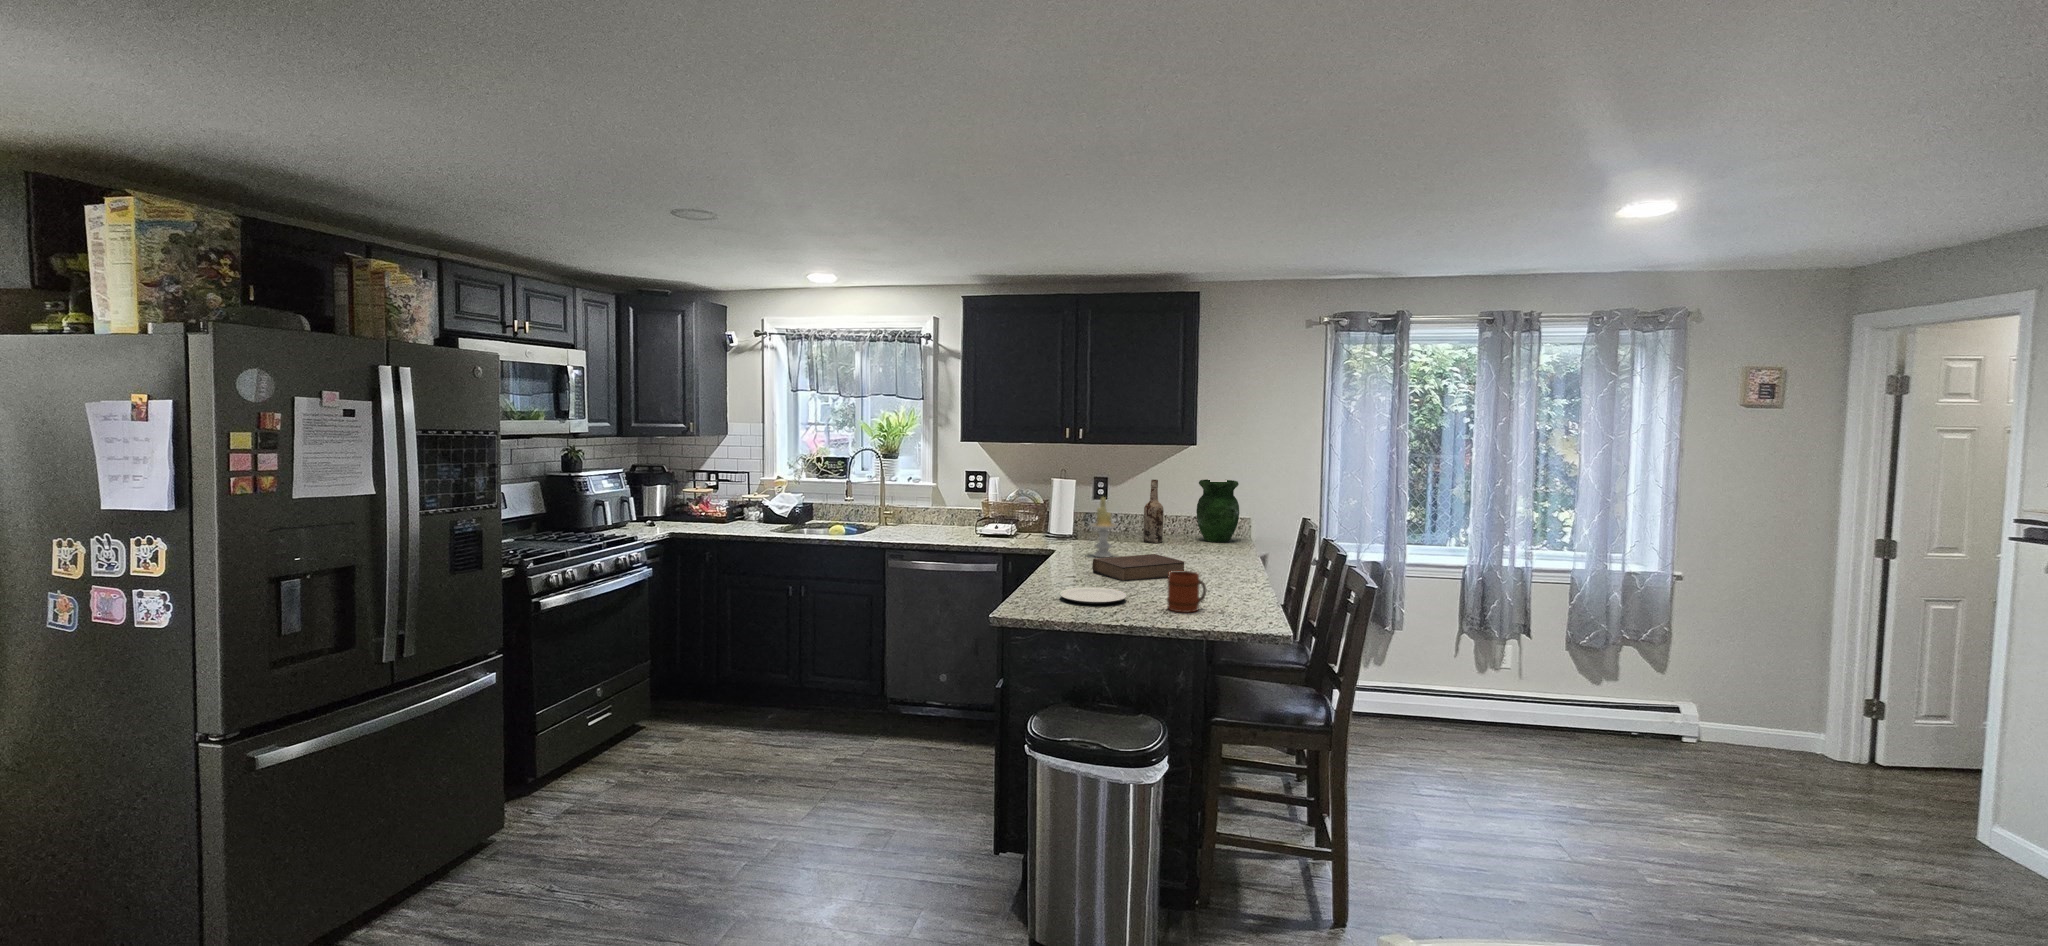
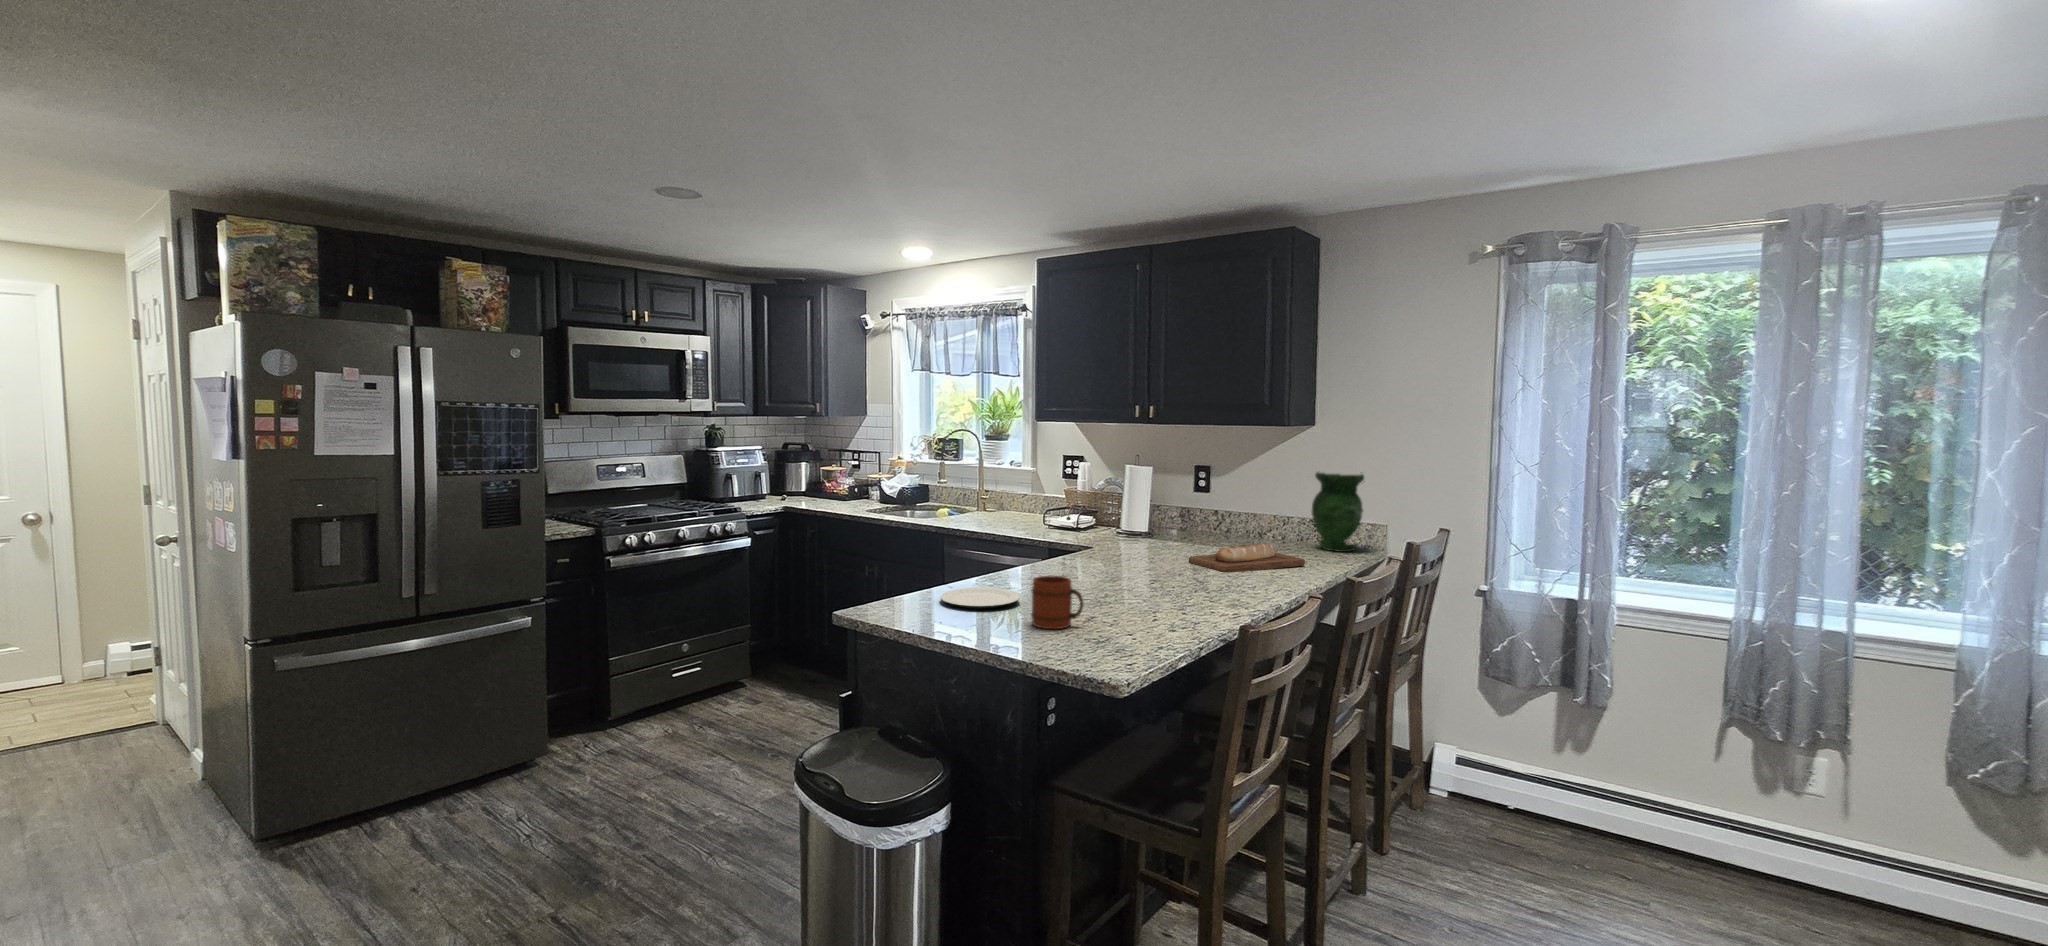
wine bottle: present [1143,480,1164,543] -> none [1235,469,1261,547]
candle: present [1090,497,1118,558] -> none [1119,486,1156,558]
bread loaf: none [1149,539,1228,563] -> present [1189,543,1305,572]
book: present [1092,554,1185,581] -> none [1071,557,1173,587]

